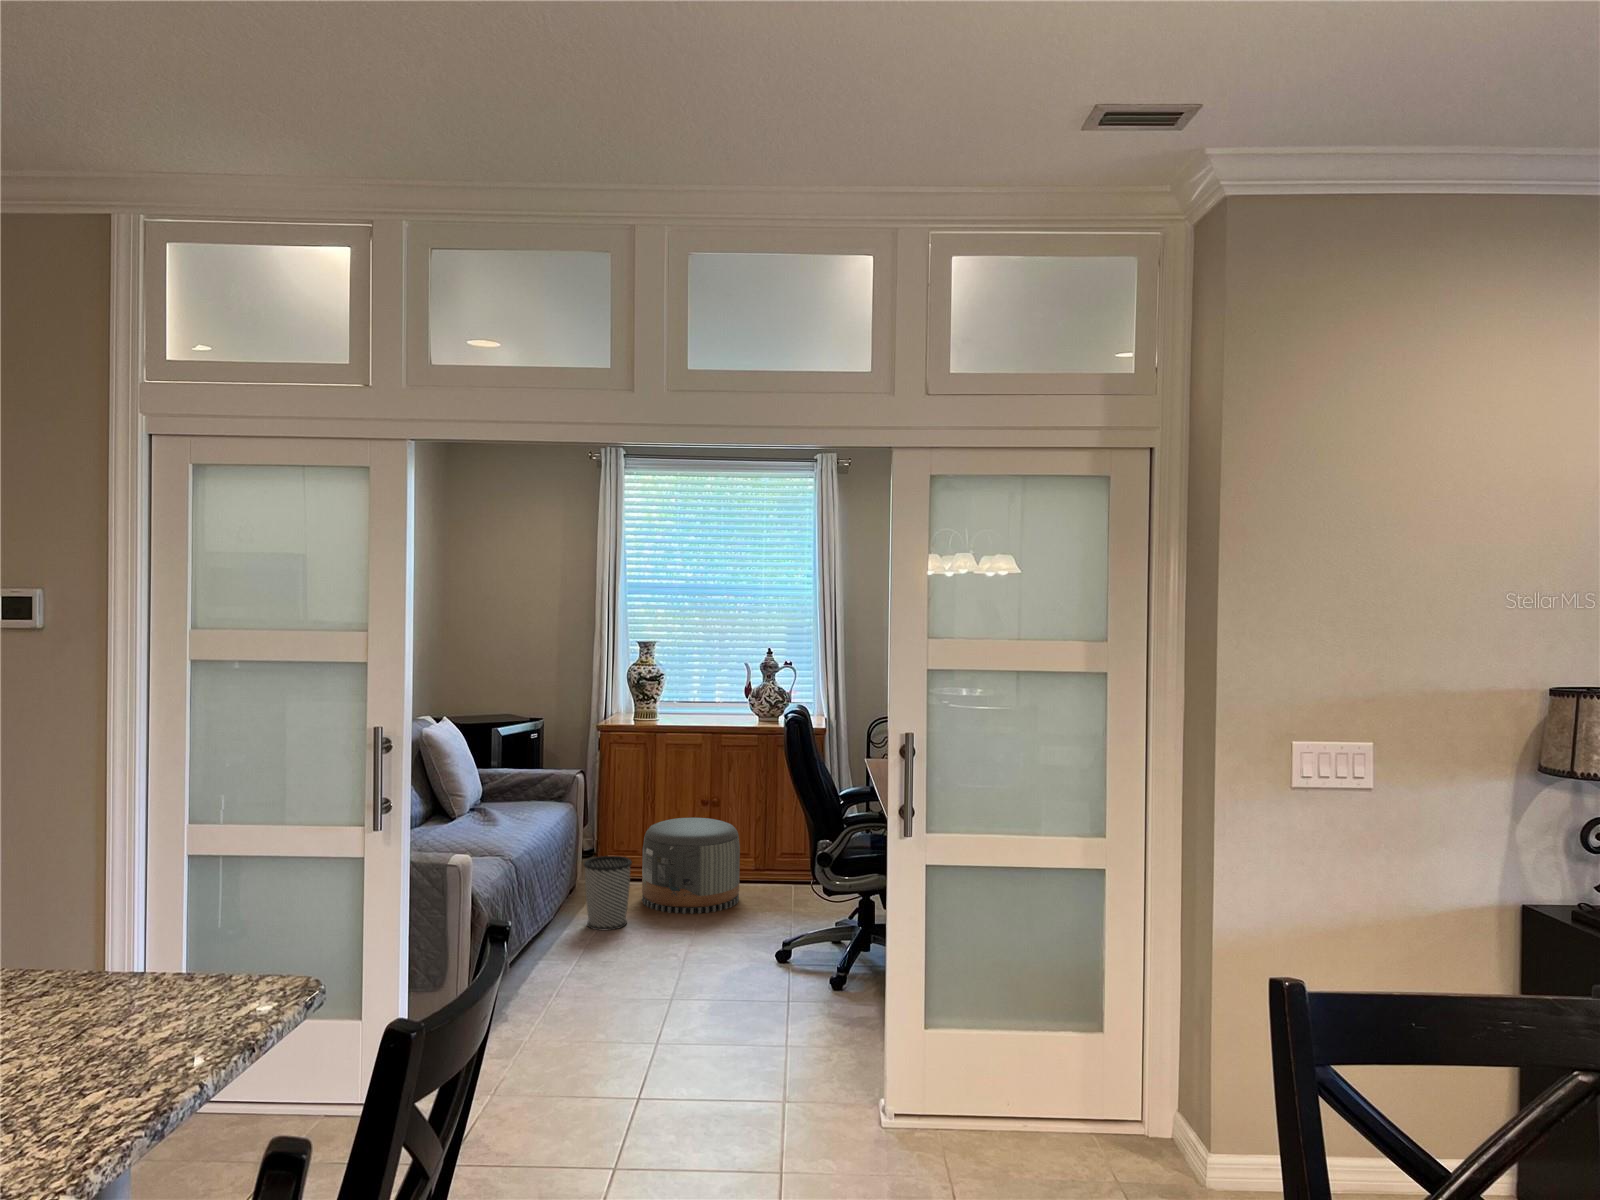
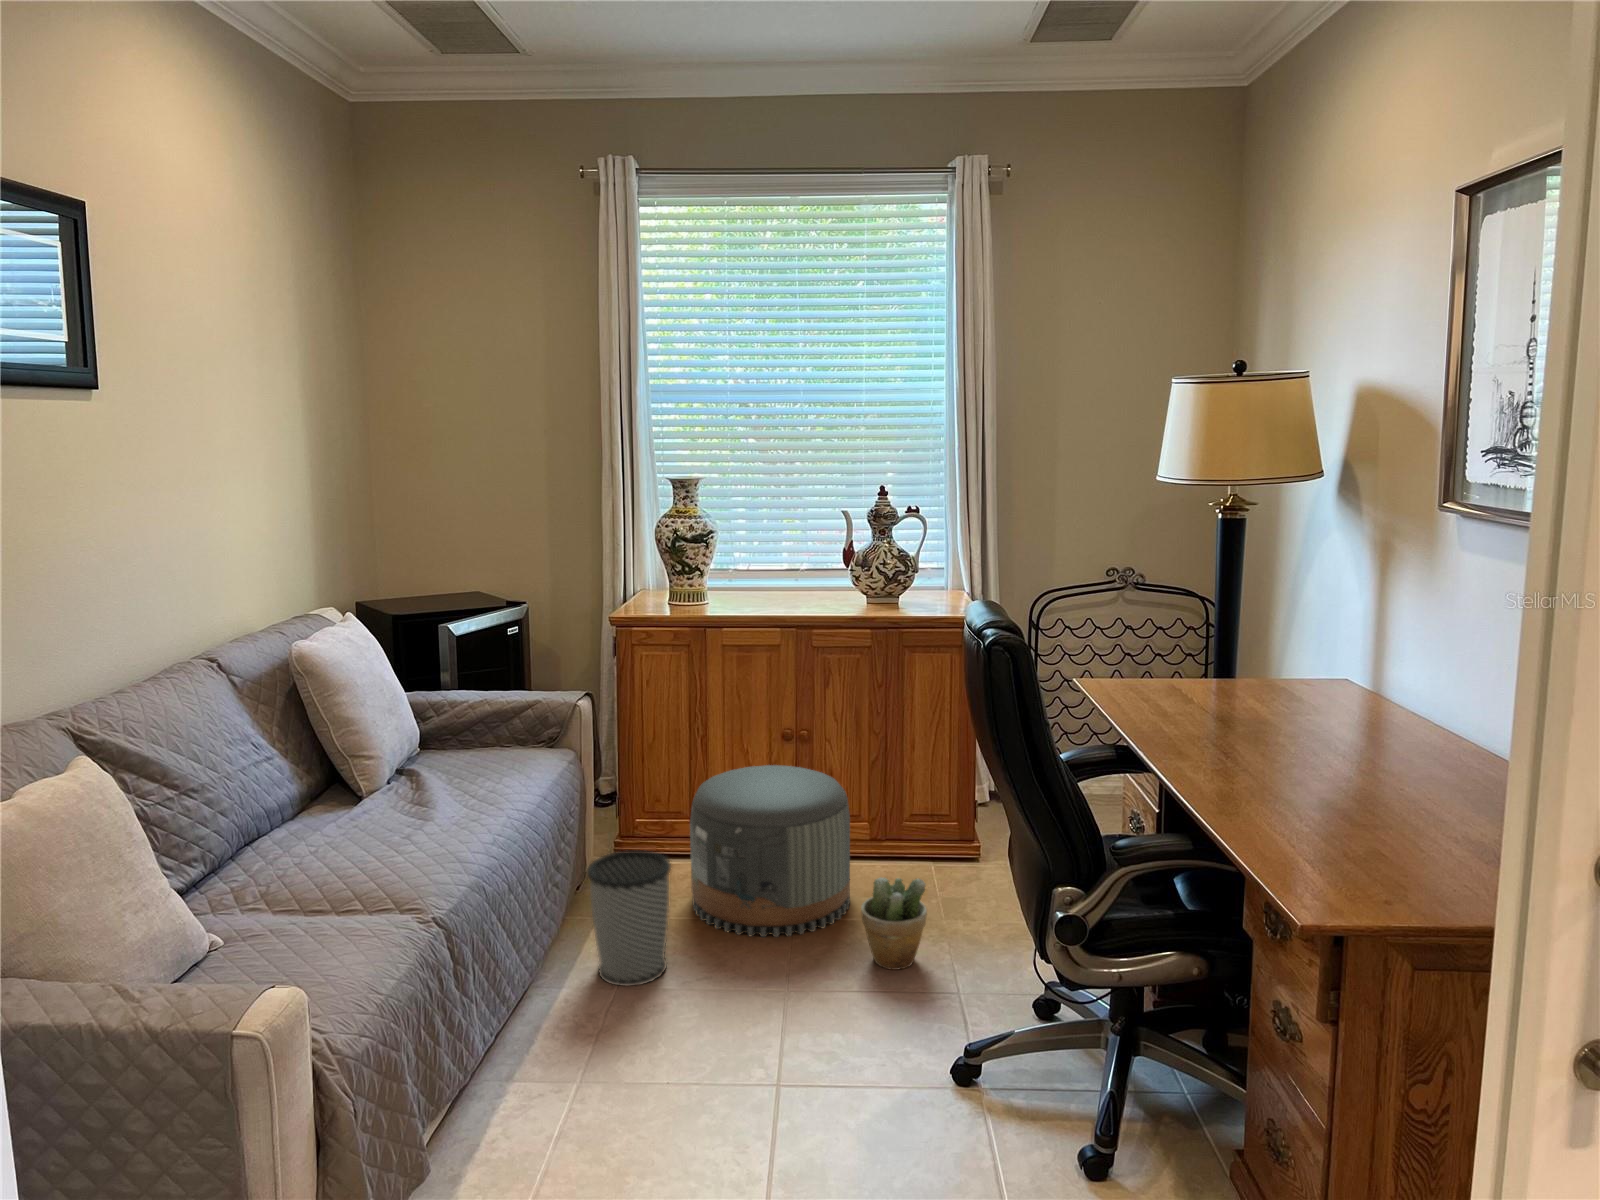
potted plant: none [740,872,778,926] -> present [861,878,927,970]

